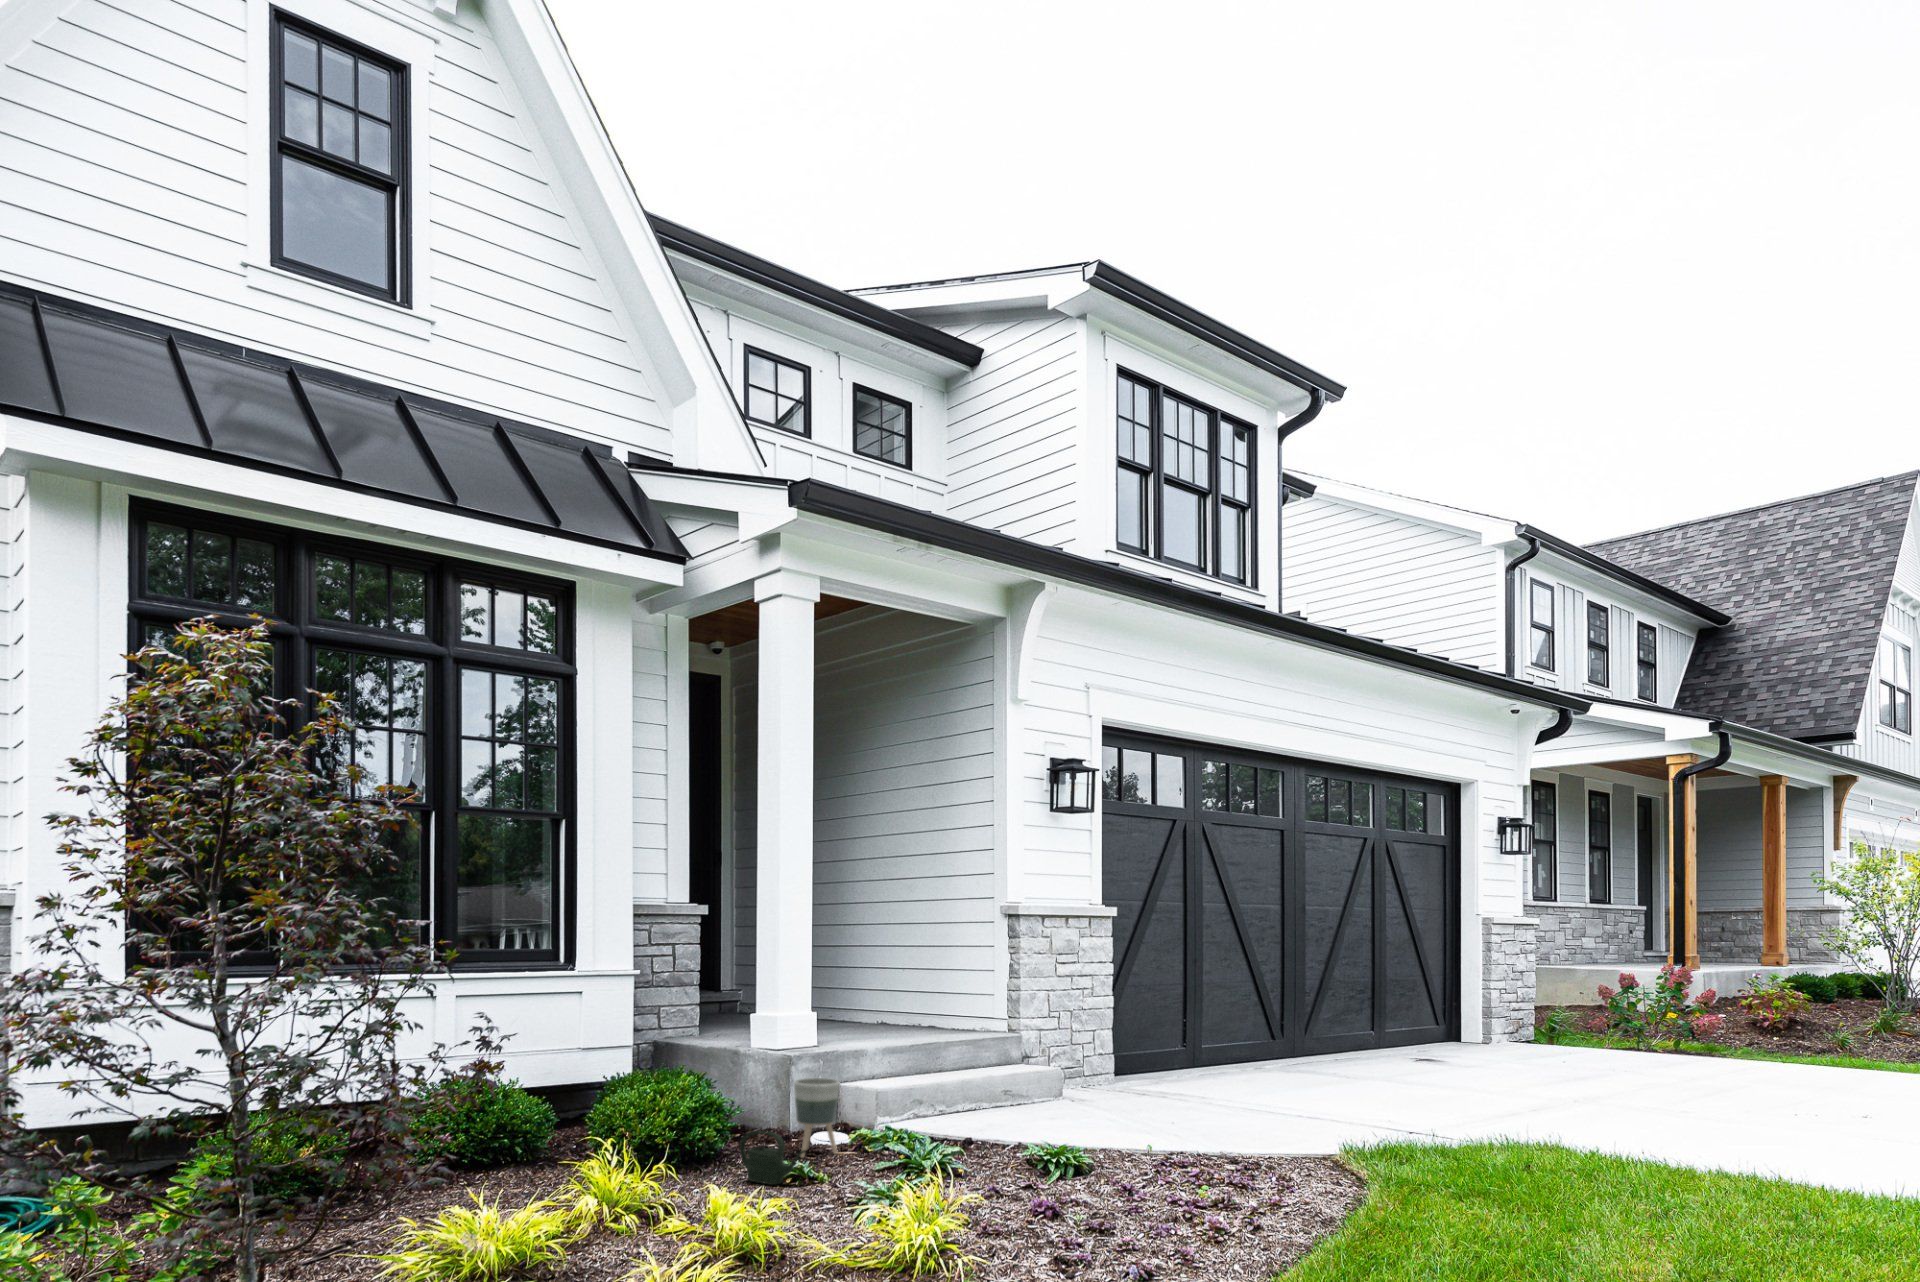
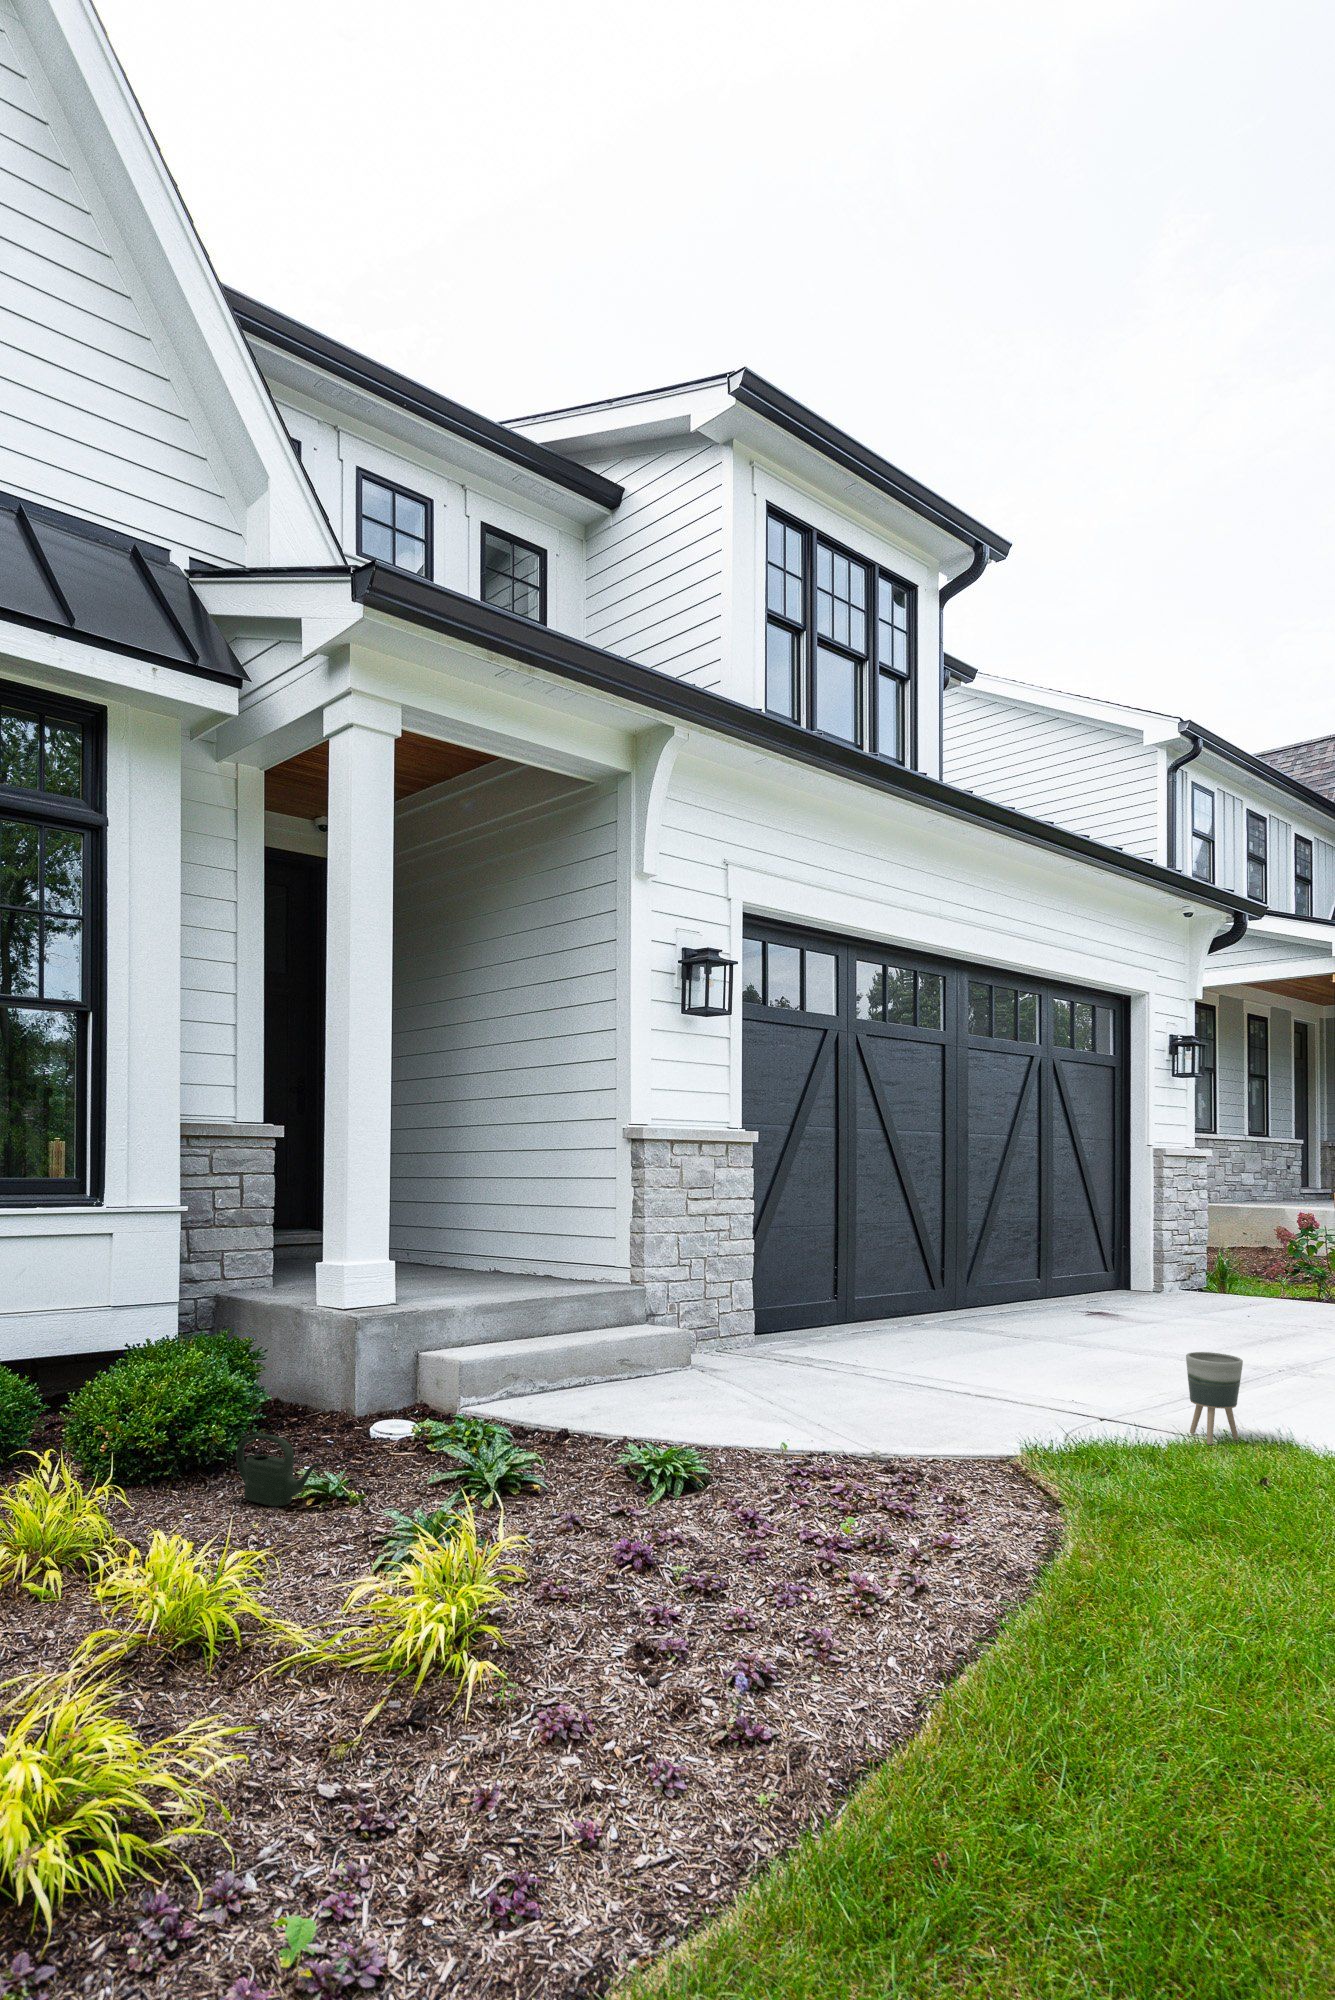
planter: present [794,1078,840,1158] -> present [1186,1352,1243,1445]

